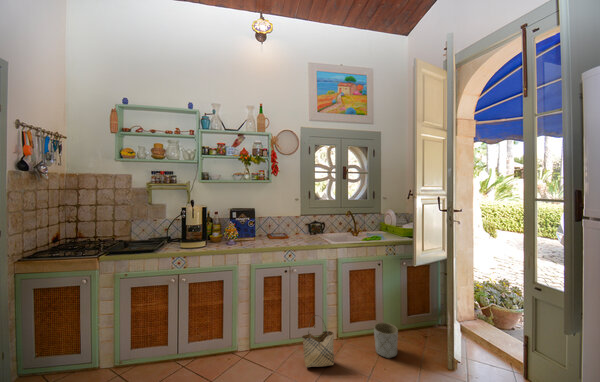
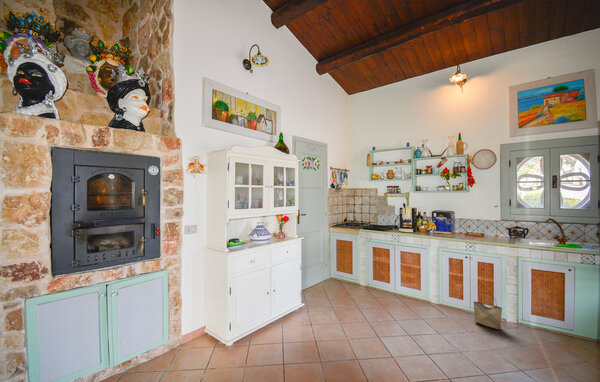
planter: present [374,323,398,358] -> none [550,320,579,351]

